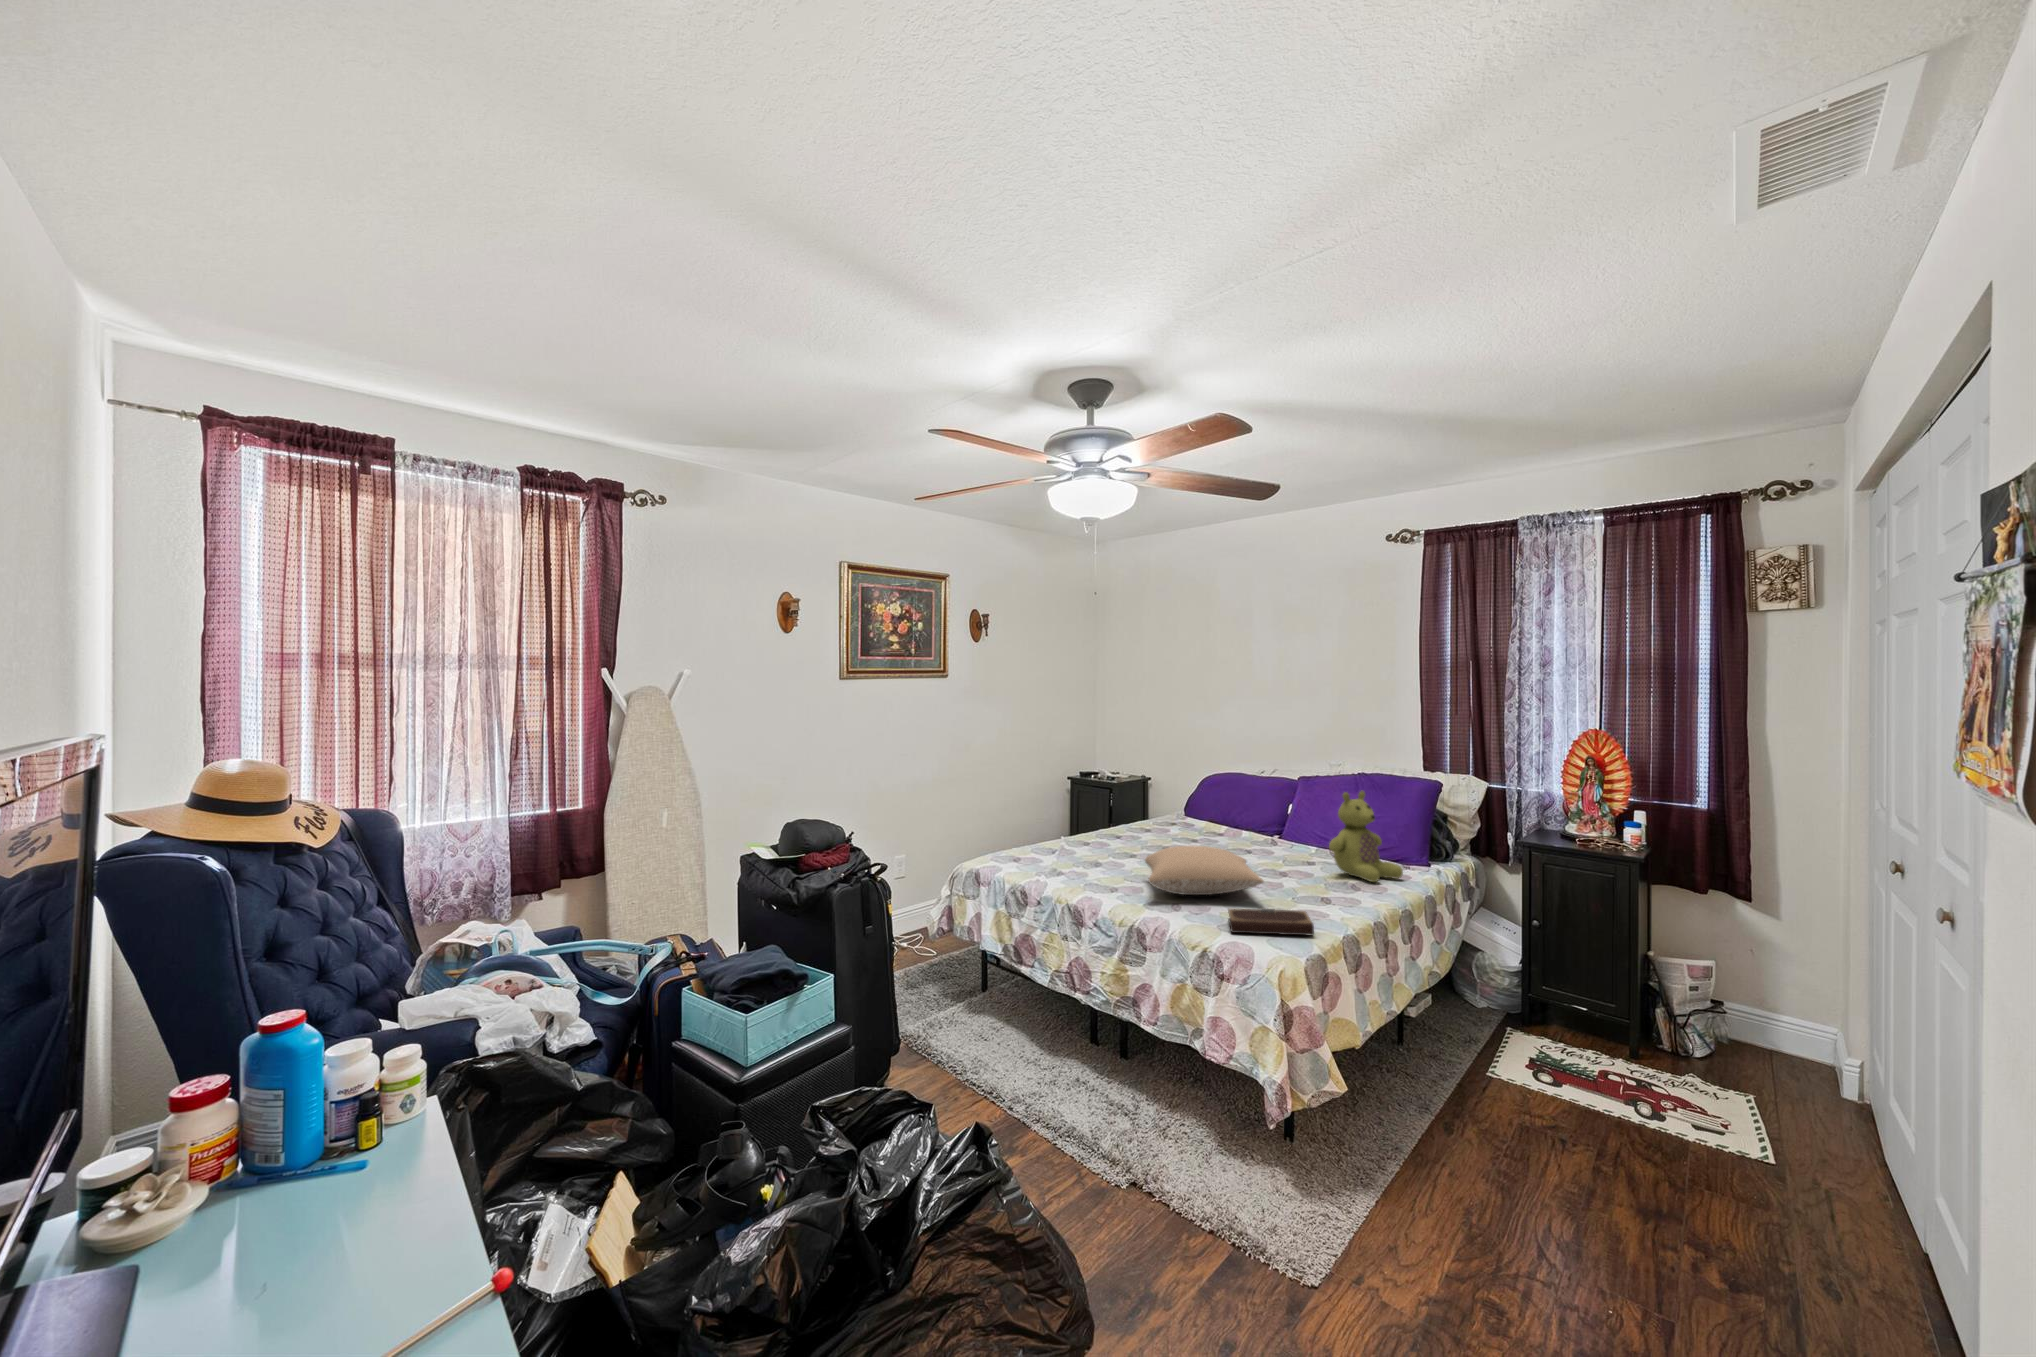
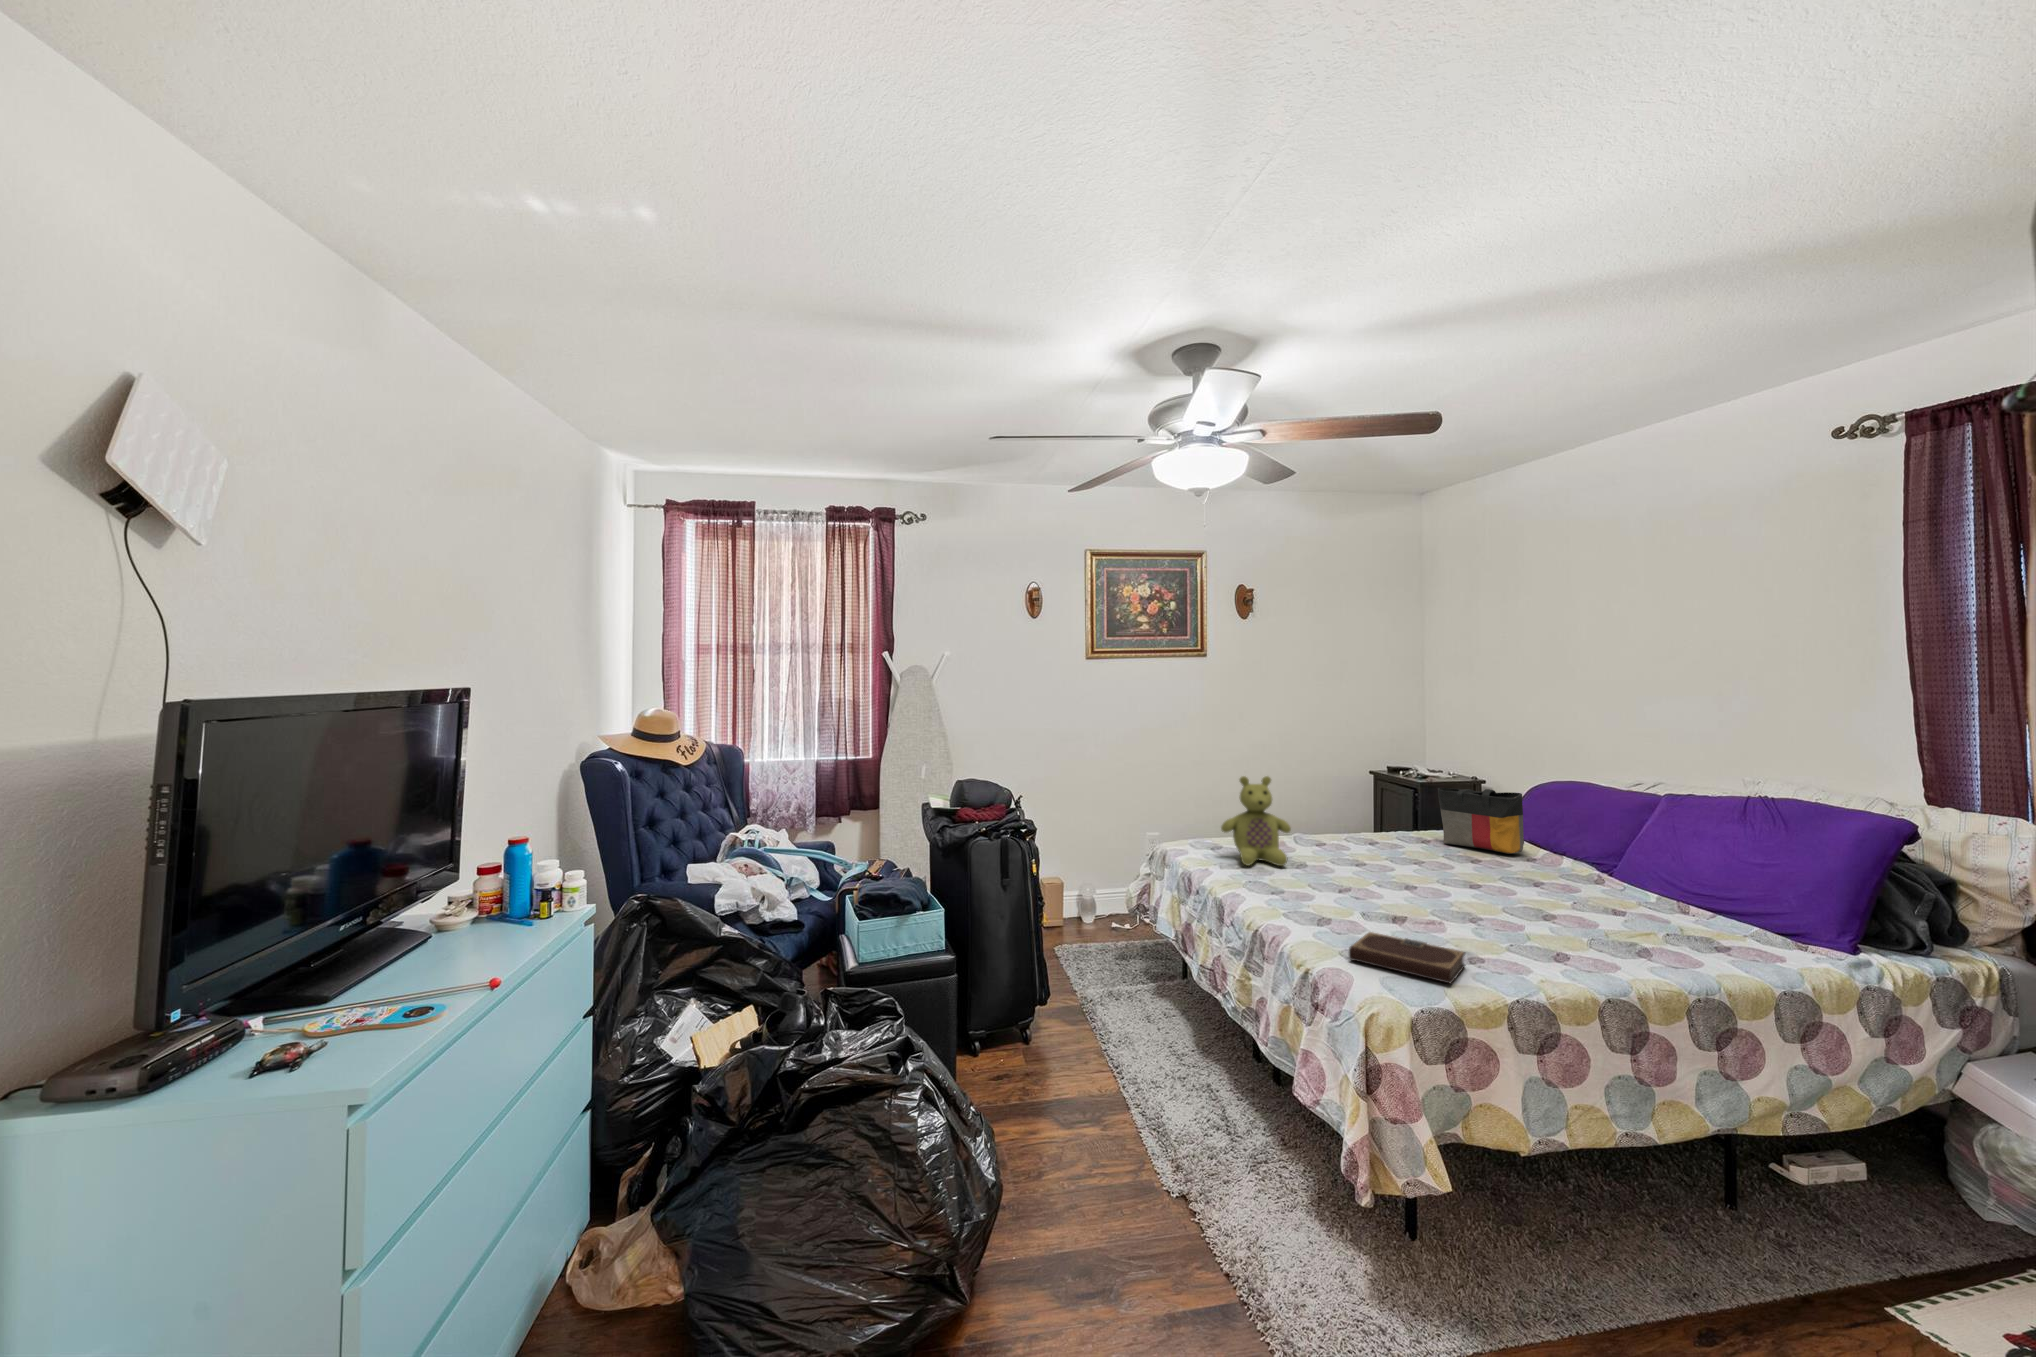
tote bag: none [1174,790,1241,843] -> present [1438,788,1524,854]
stuffed bear: present [1329,791,1403,882] -> present [1221,776,1291,866]
pillow: present [1145,846,1264,895] -> none [1300,852,1459,913]

